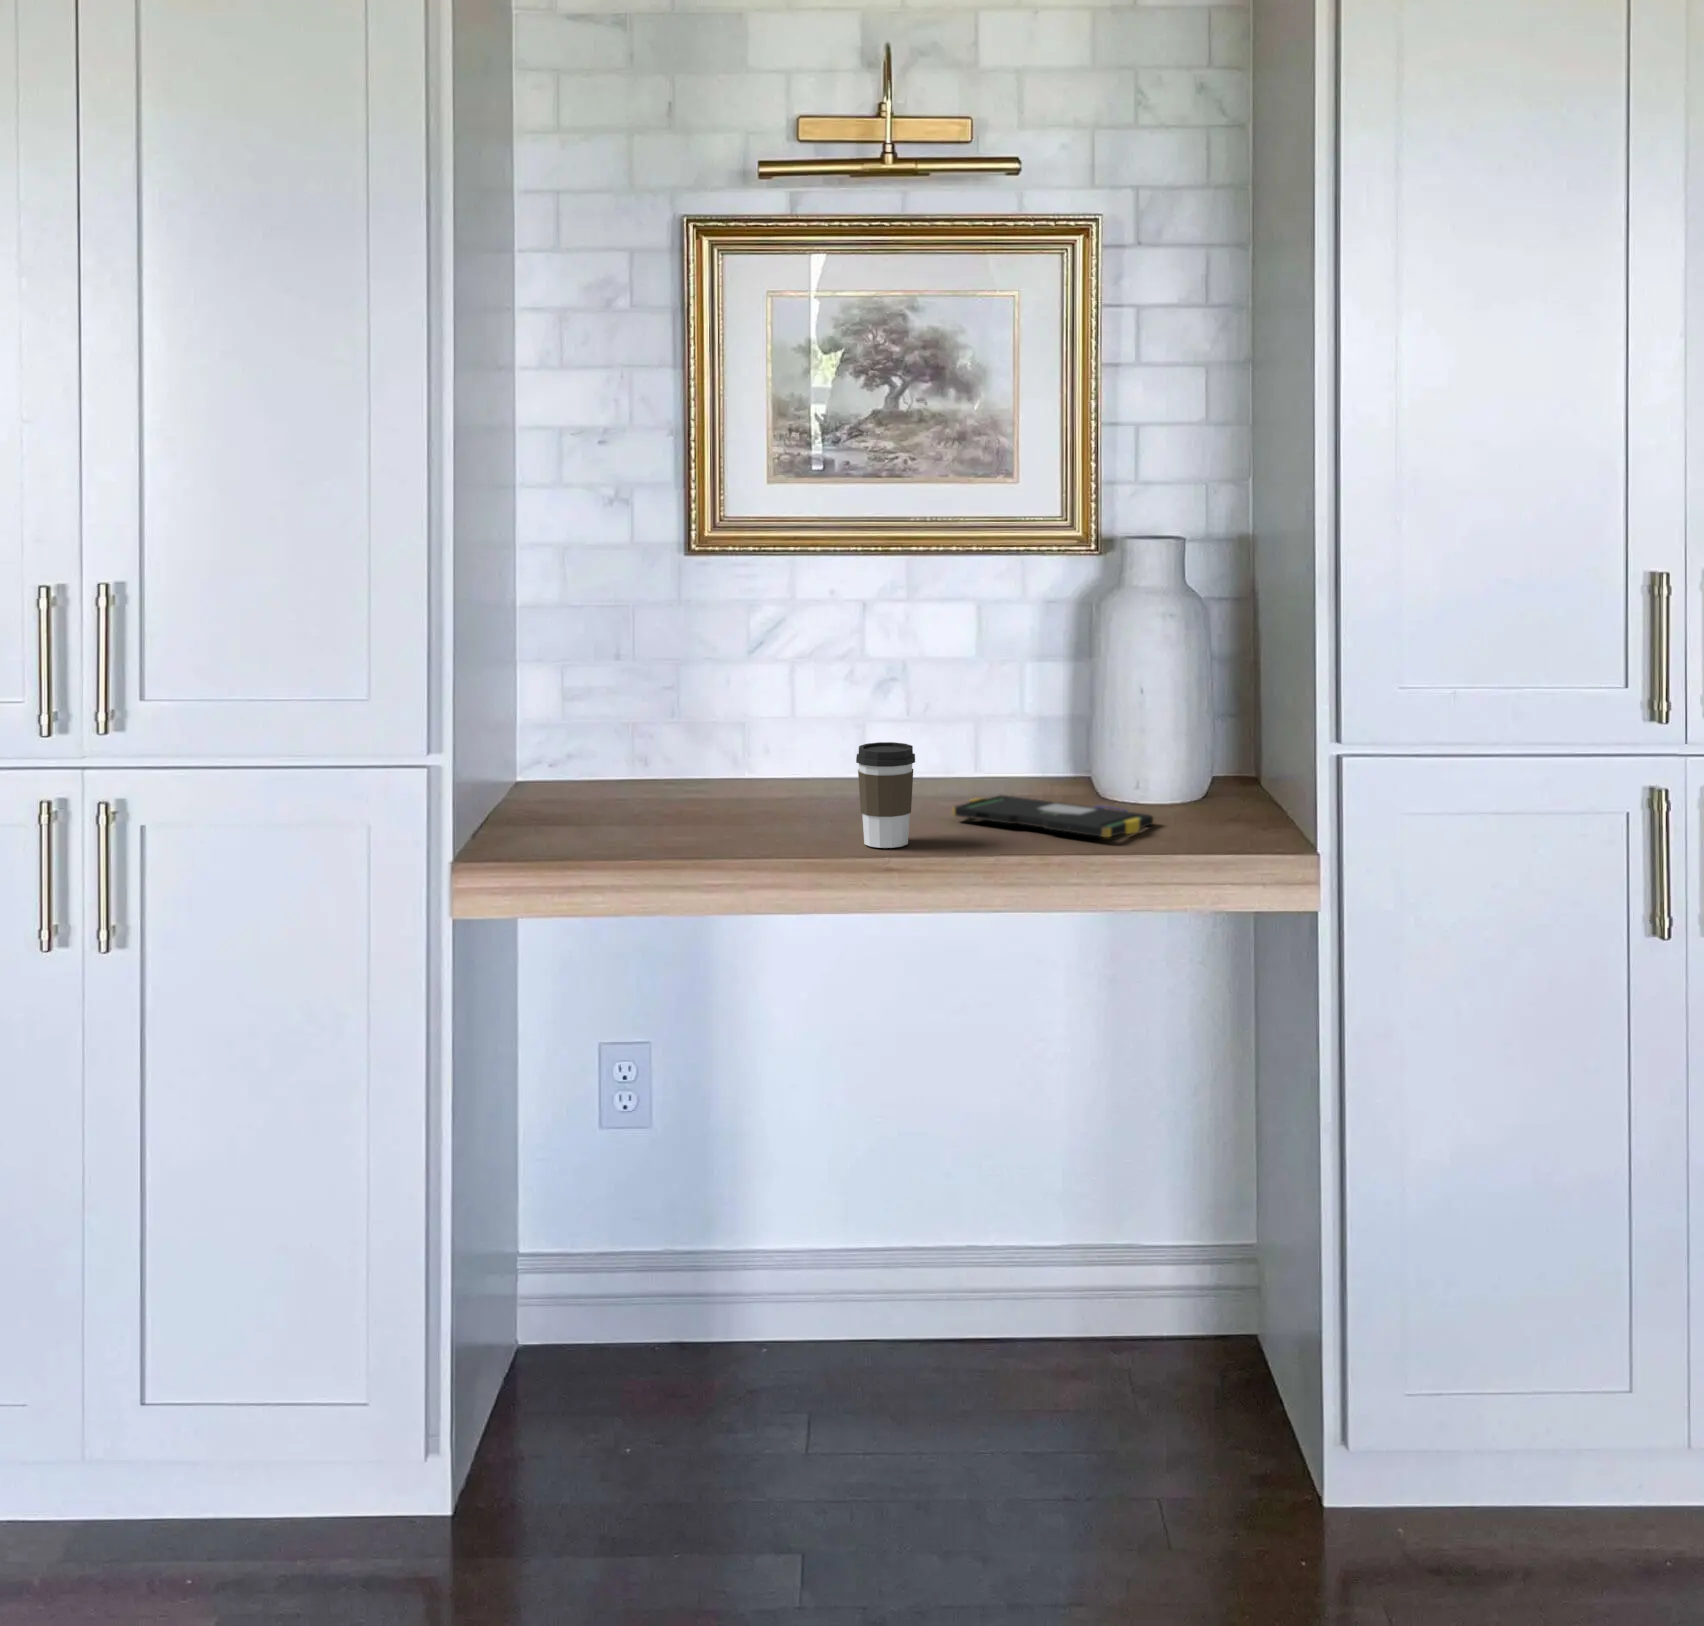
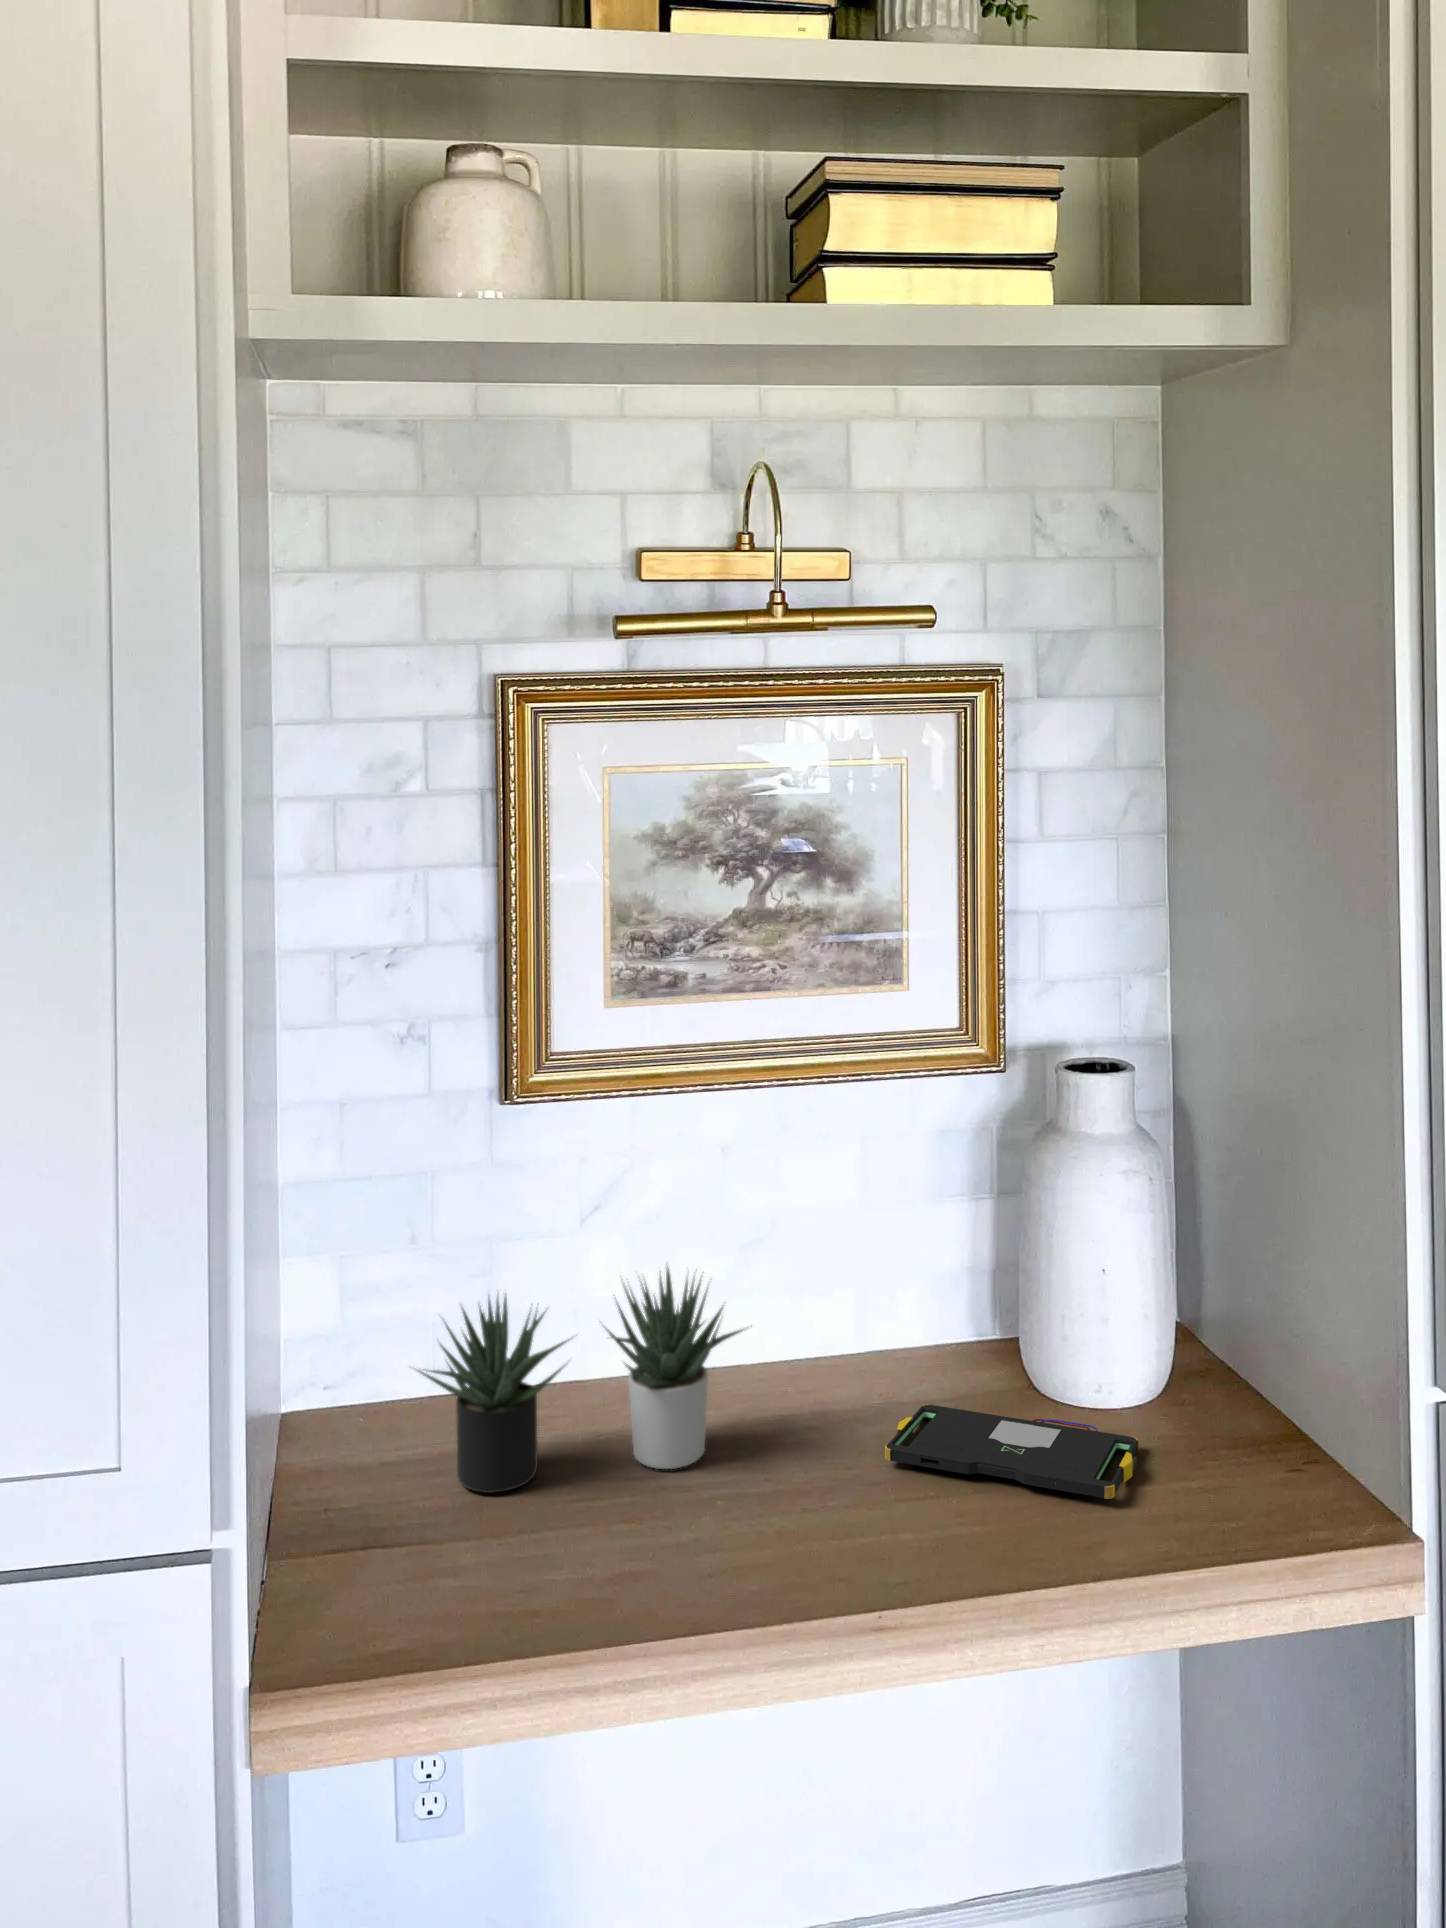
succulent plant: none [601,665,861,816] -> present [417,1268,752,1493]
coffee cup: present [856,742,915,848] -> none [785,1389,866,1550]

